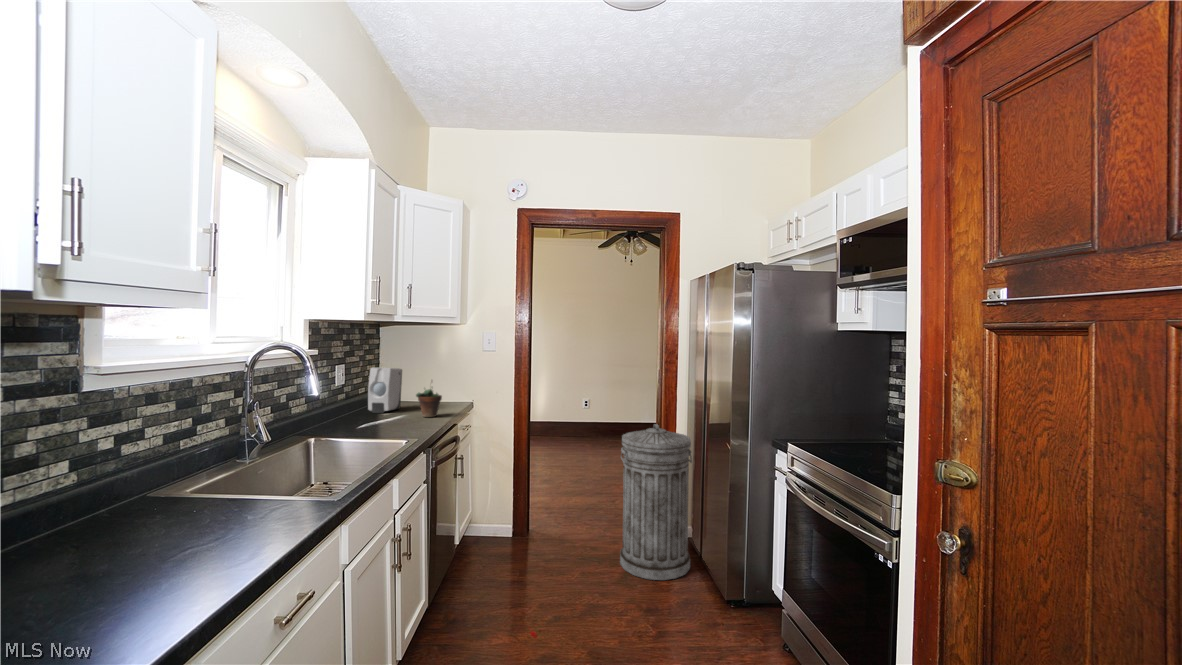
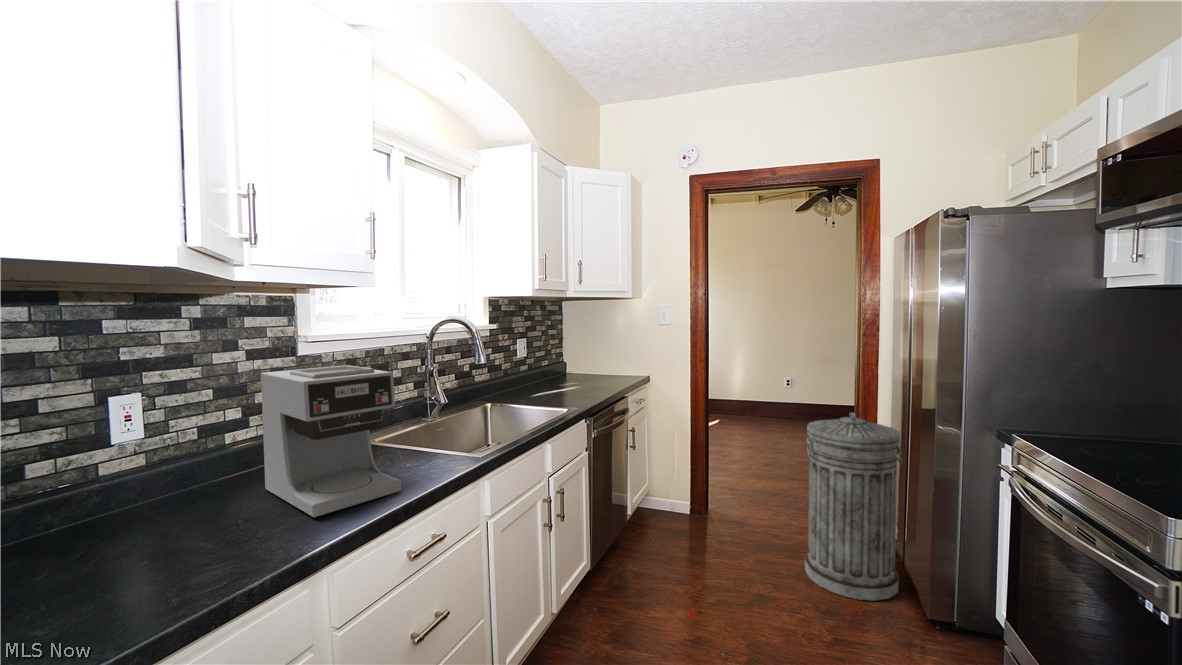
soap dispenser: present [368,368,402,413] -> none [546,342,577,385]
succulent plant: present [416,381,442,417] -> none [584,353,608,391]
coffee maker: none [62,401,274,589] -> present [261,365,401,518]

